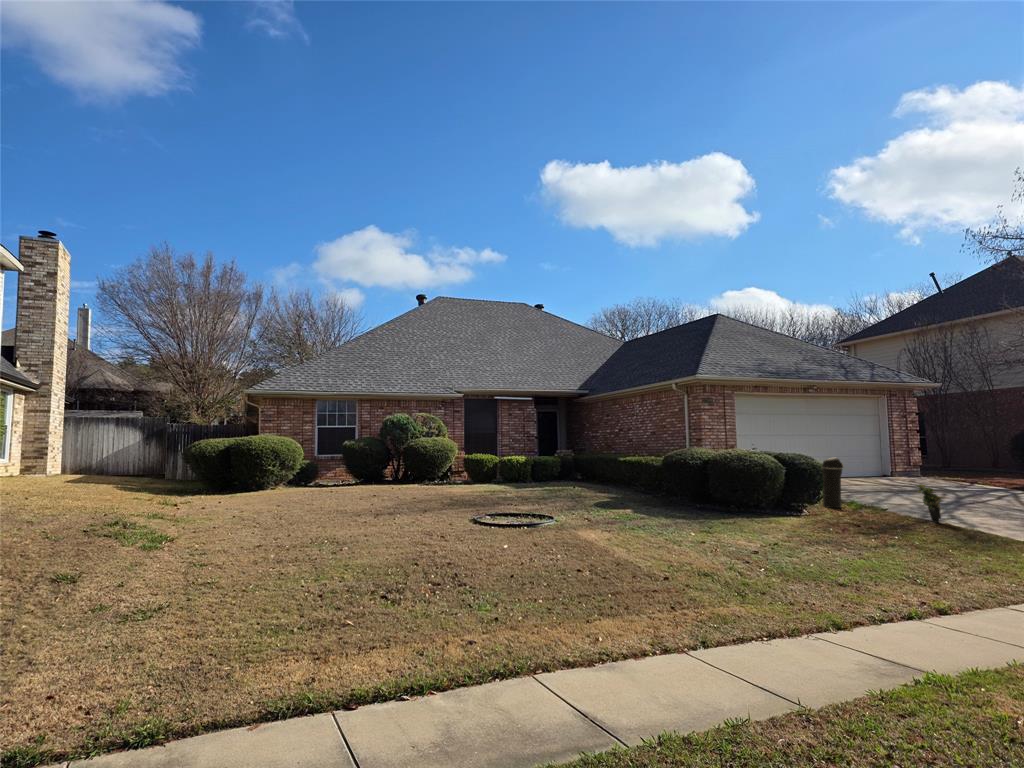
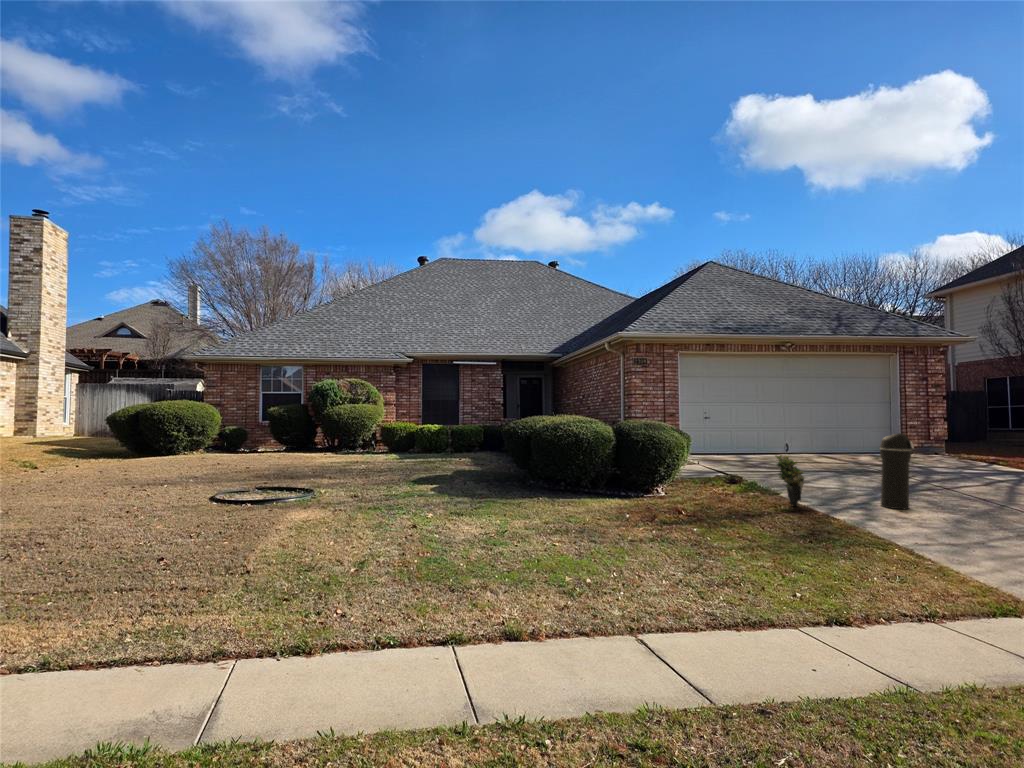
trash can: present [822,457,844,508] -> present [880,433,914,509]

